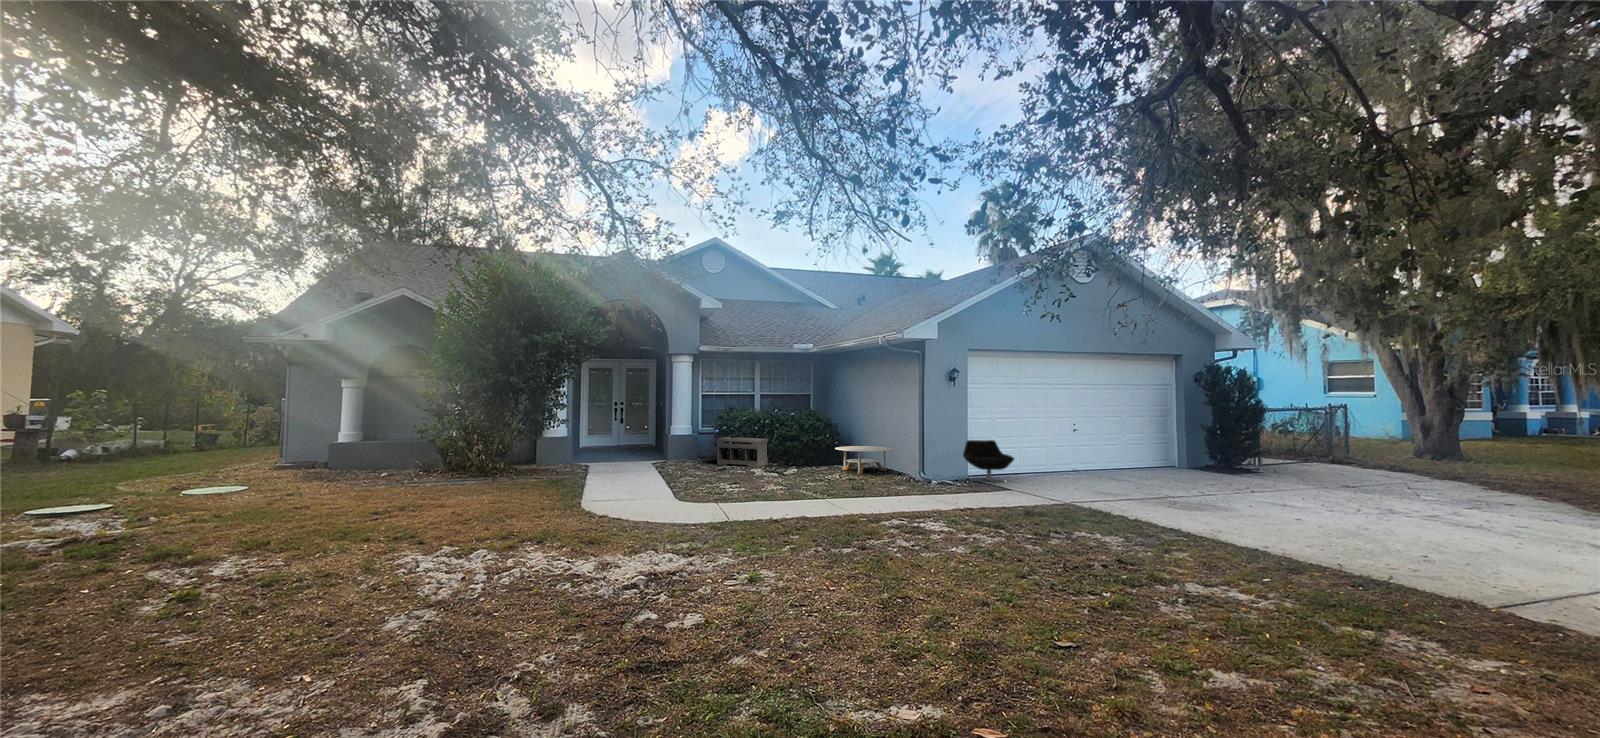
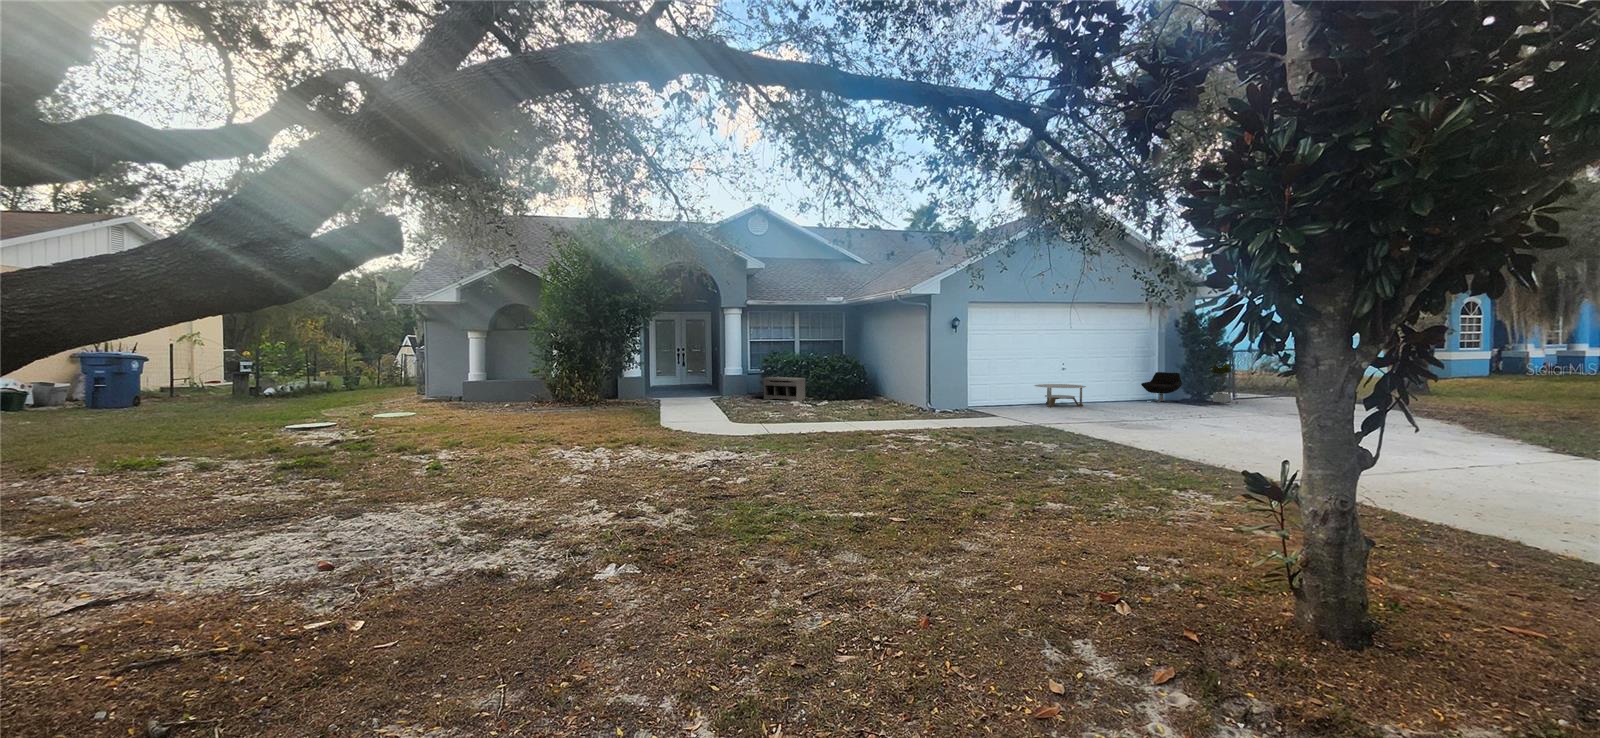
potted tree: none [1241,423,1264,470] -> present [1212,364,1231,403]
lounge chair: present [963,440,1014,481] -> present [1141,372,1182,403]
round table: present [835,446,891,475] -> present [1034,384,1086,407]

